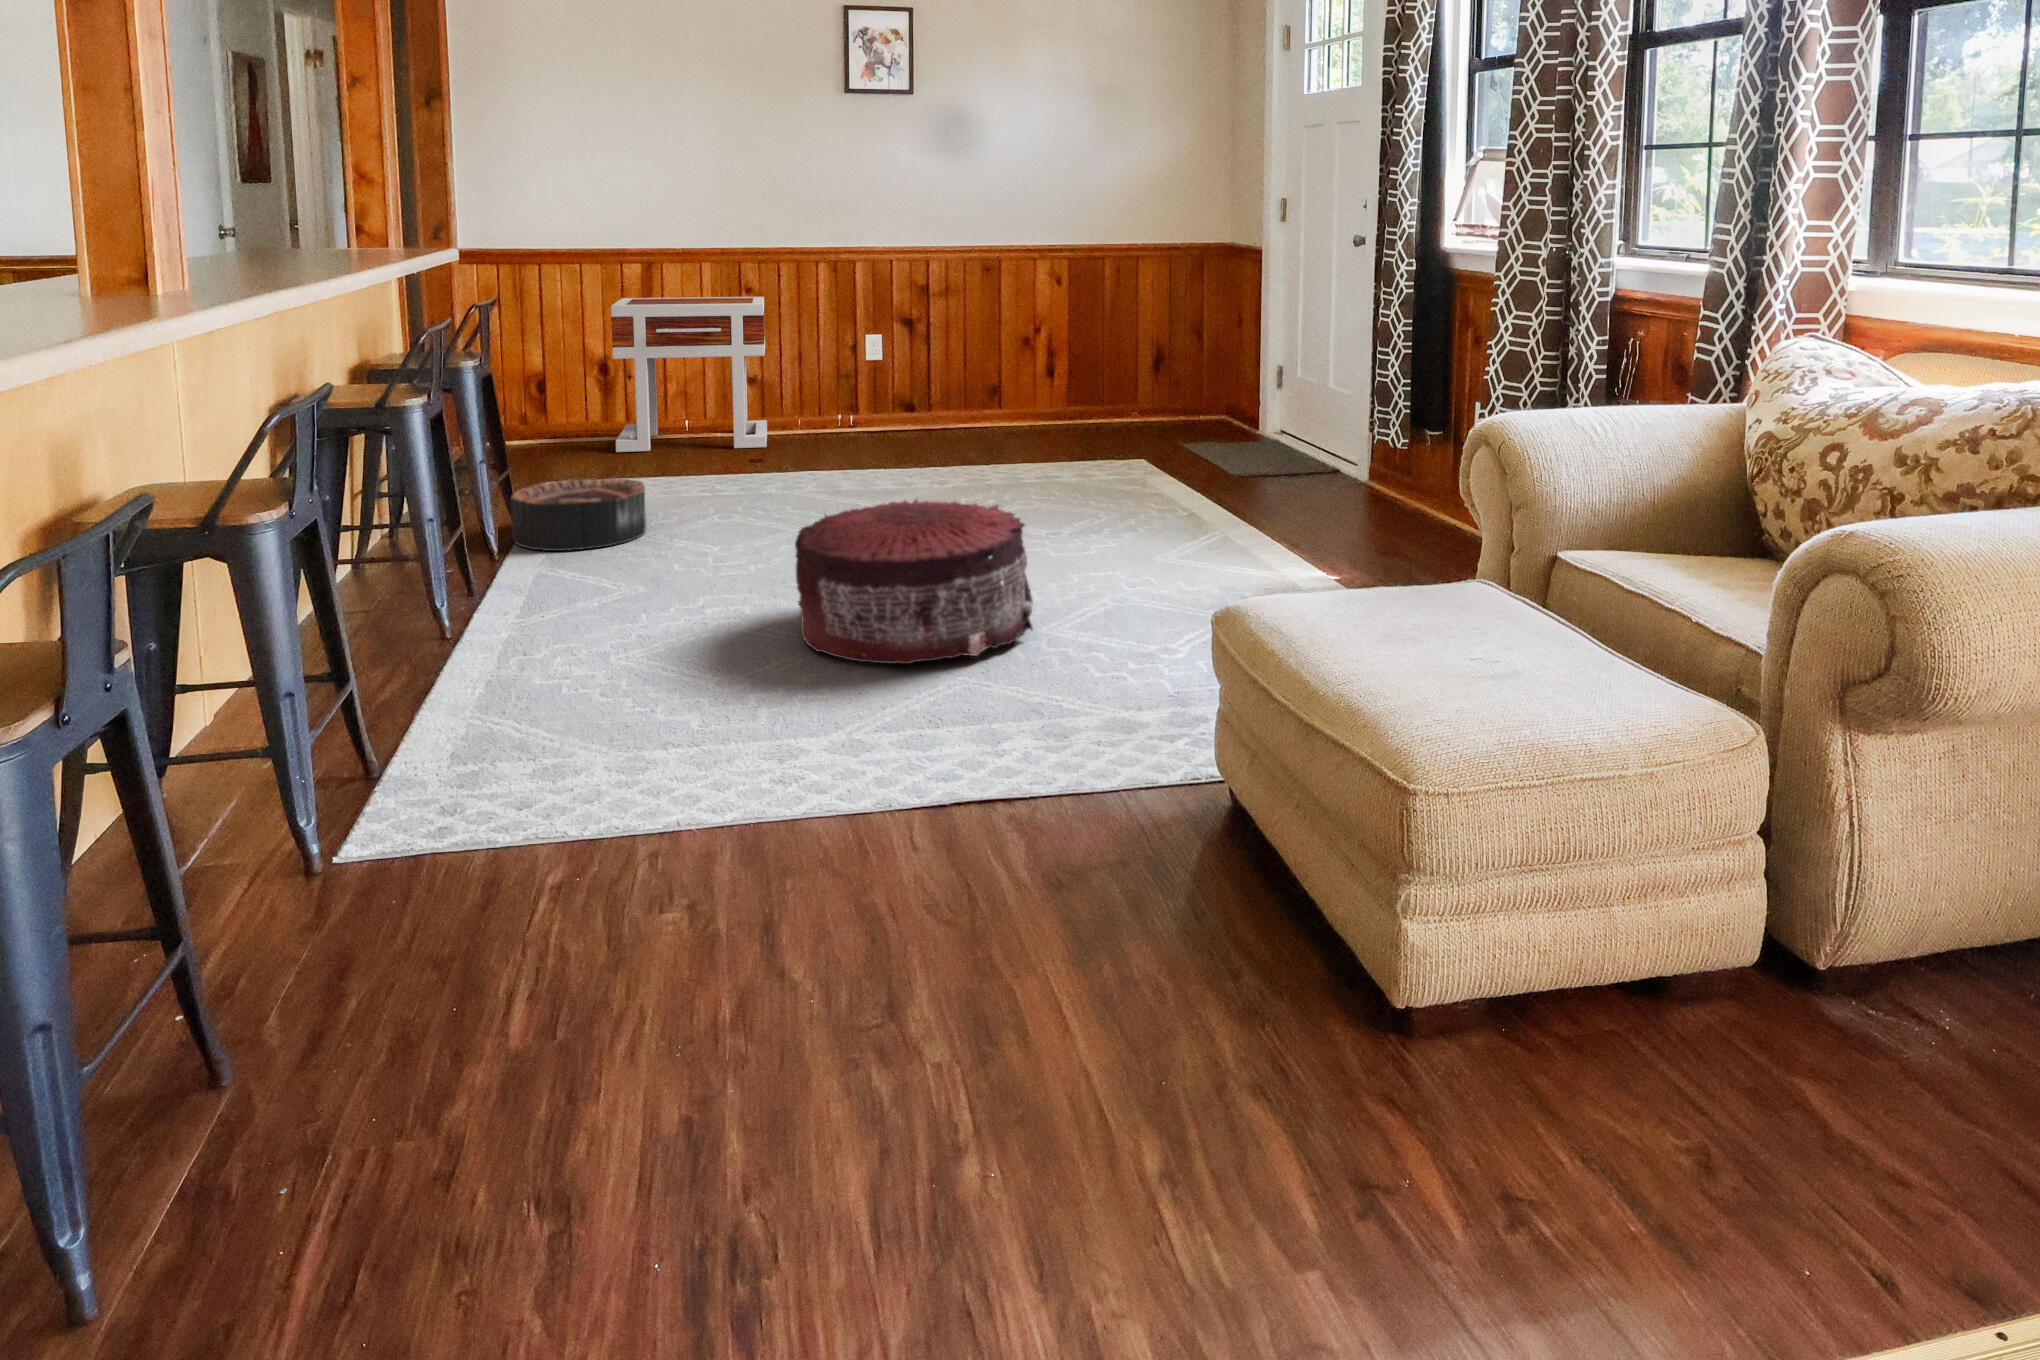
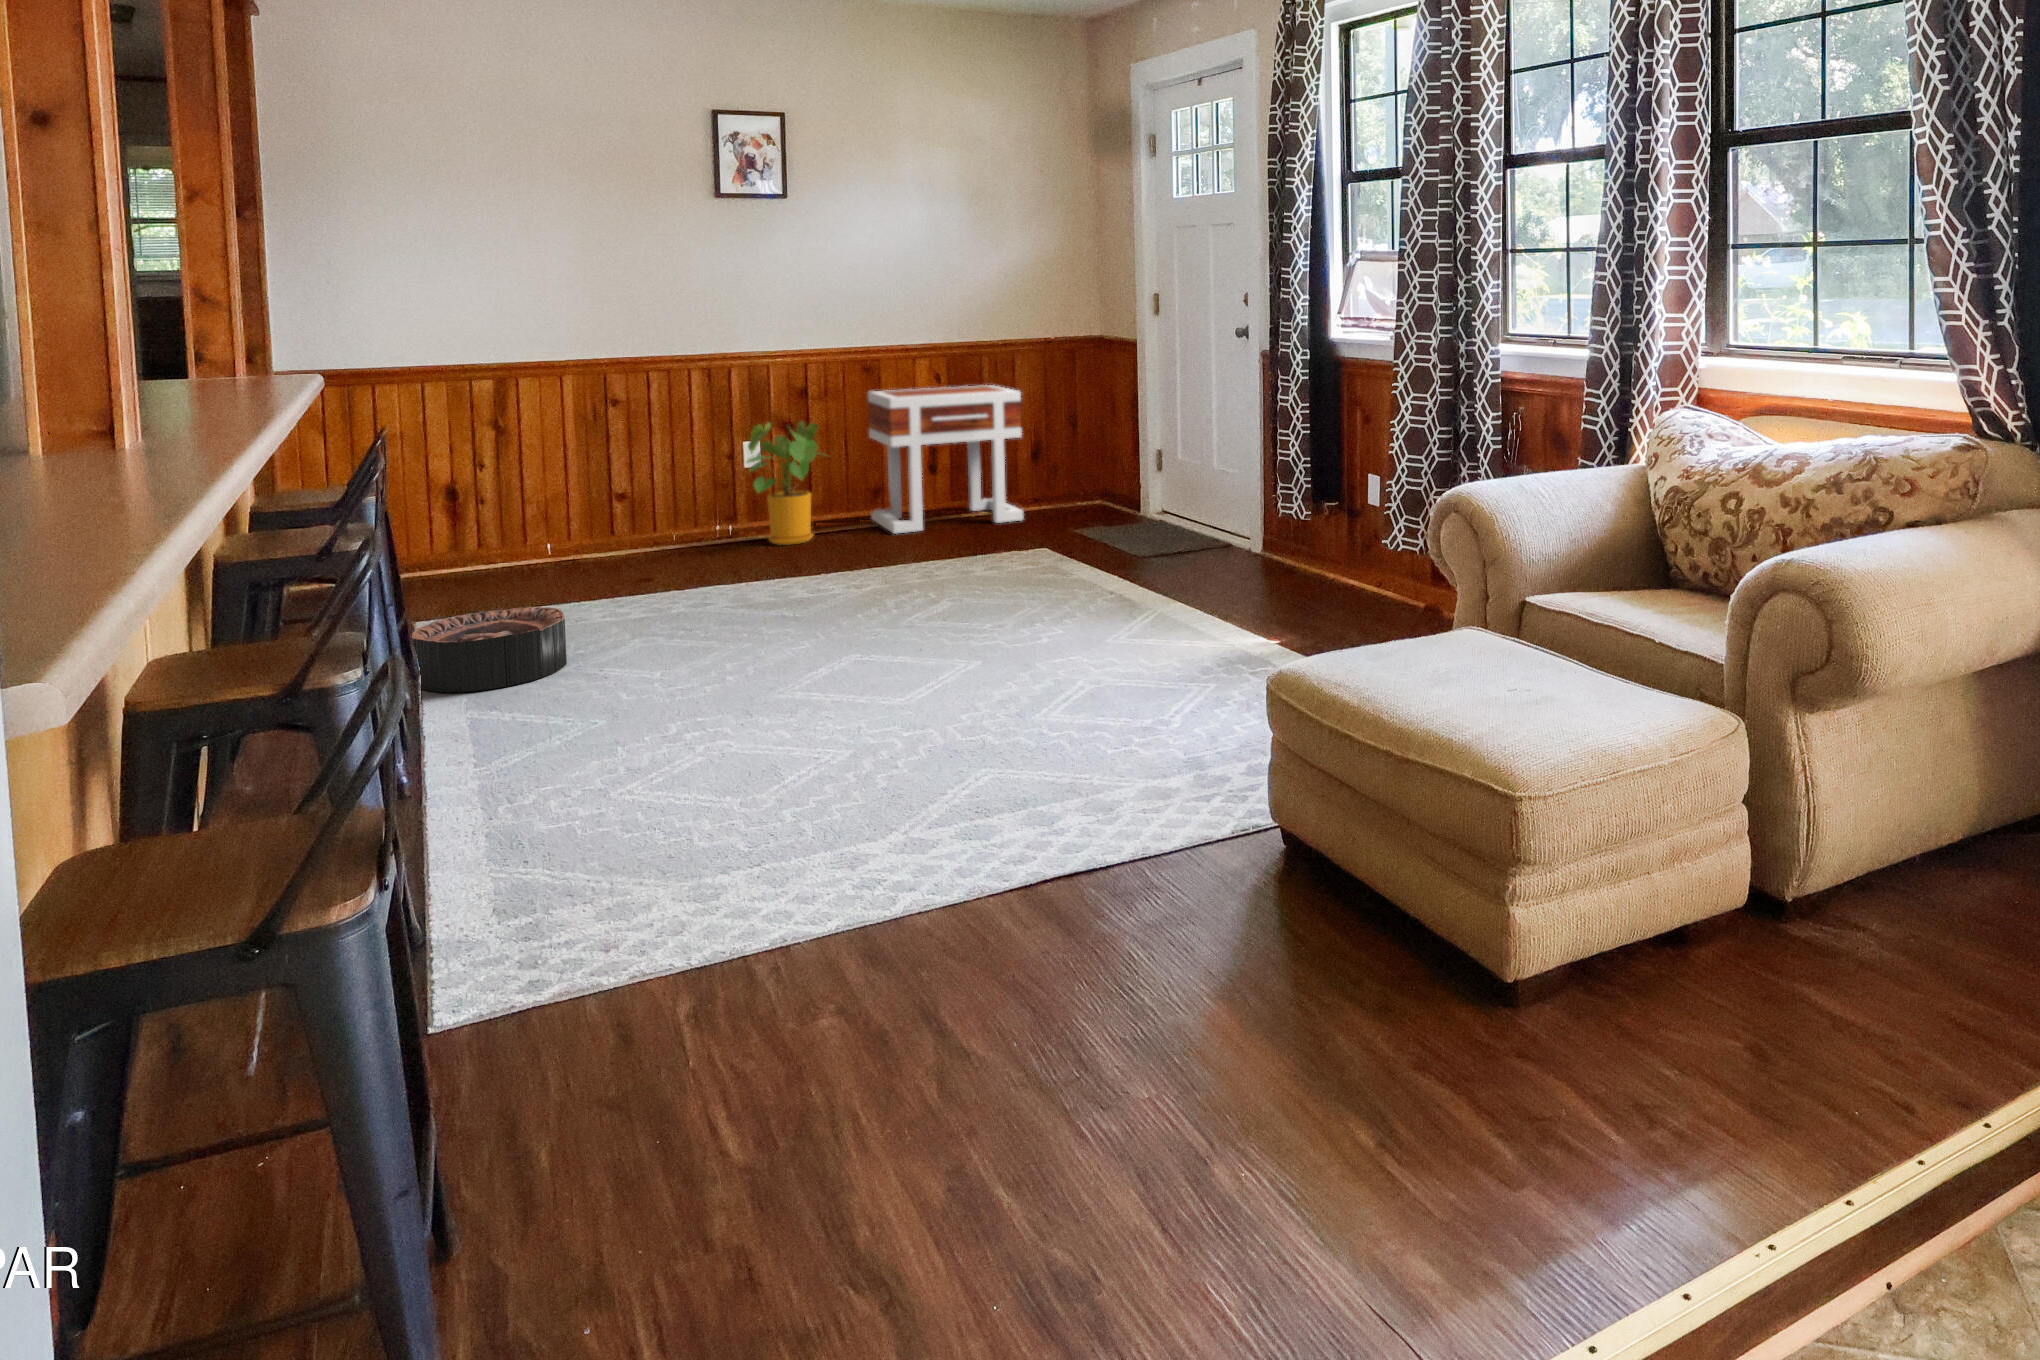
side table: present [611,297,767,452] -> present [868,385,1023,534]
house plant: none [852,319,938,441] -> present [746,421,824,545]
pouf: present [795,499,1033,664] -> none [788,598,1033,766]

